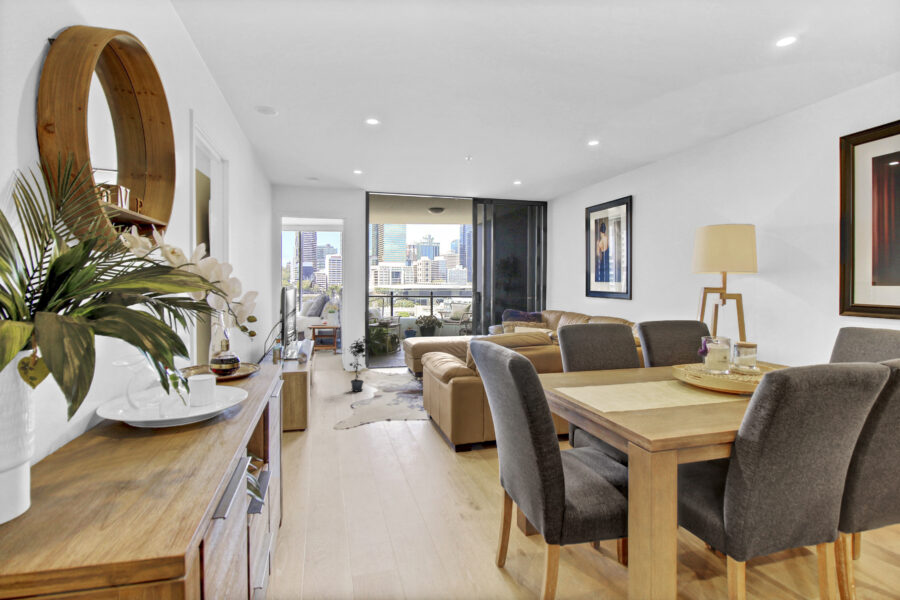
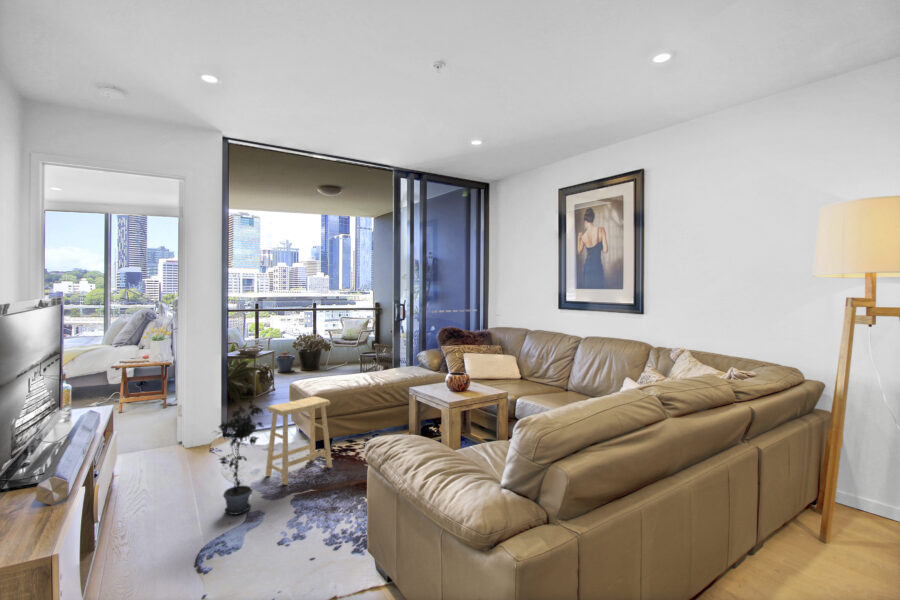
footstool: none [375,344,411,387] -> present [266,396,332,485]

